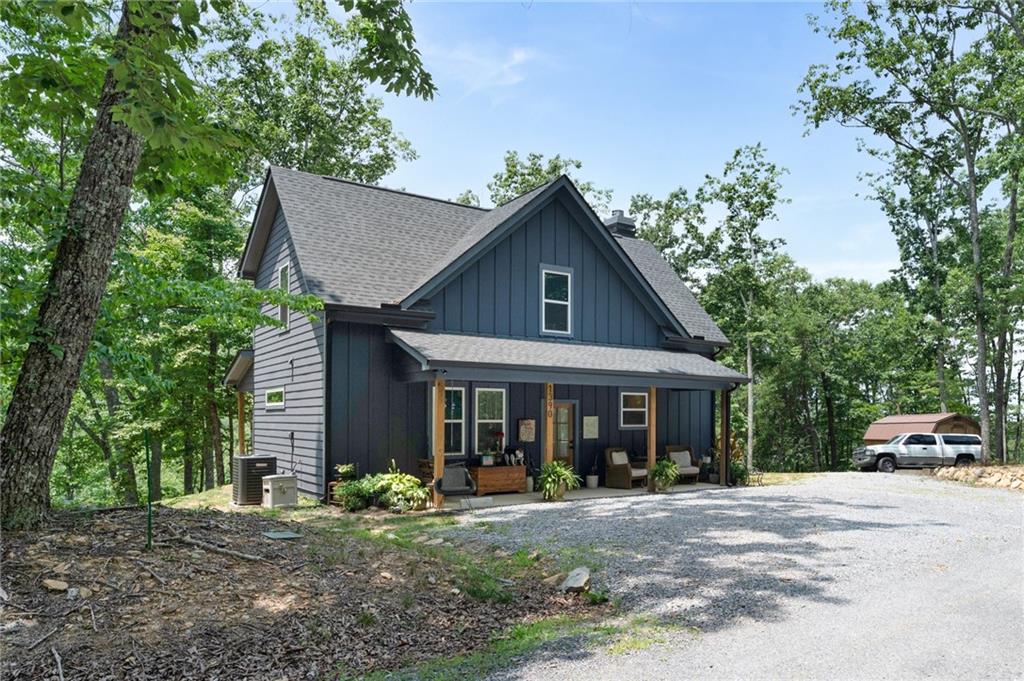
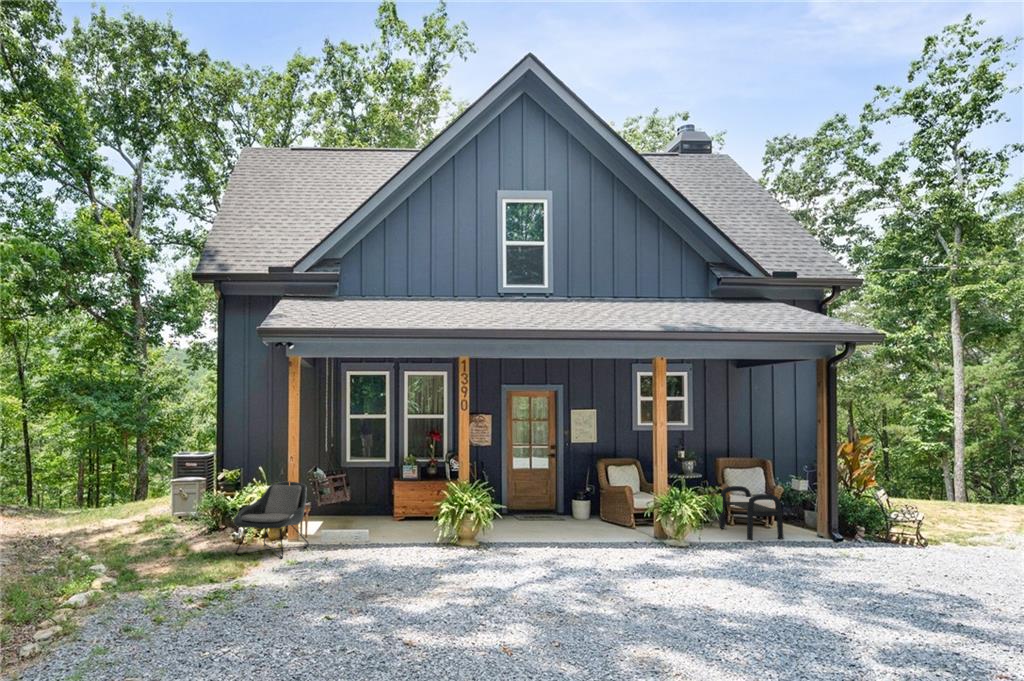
bench: none [679,461,722,490] -> present [720,486,784,540]

